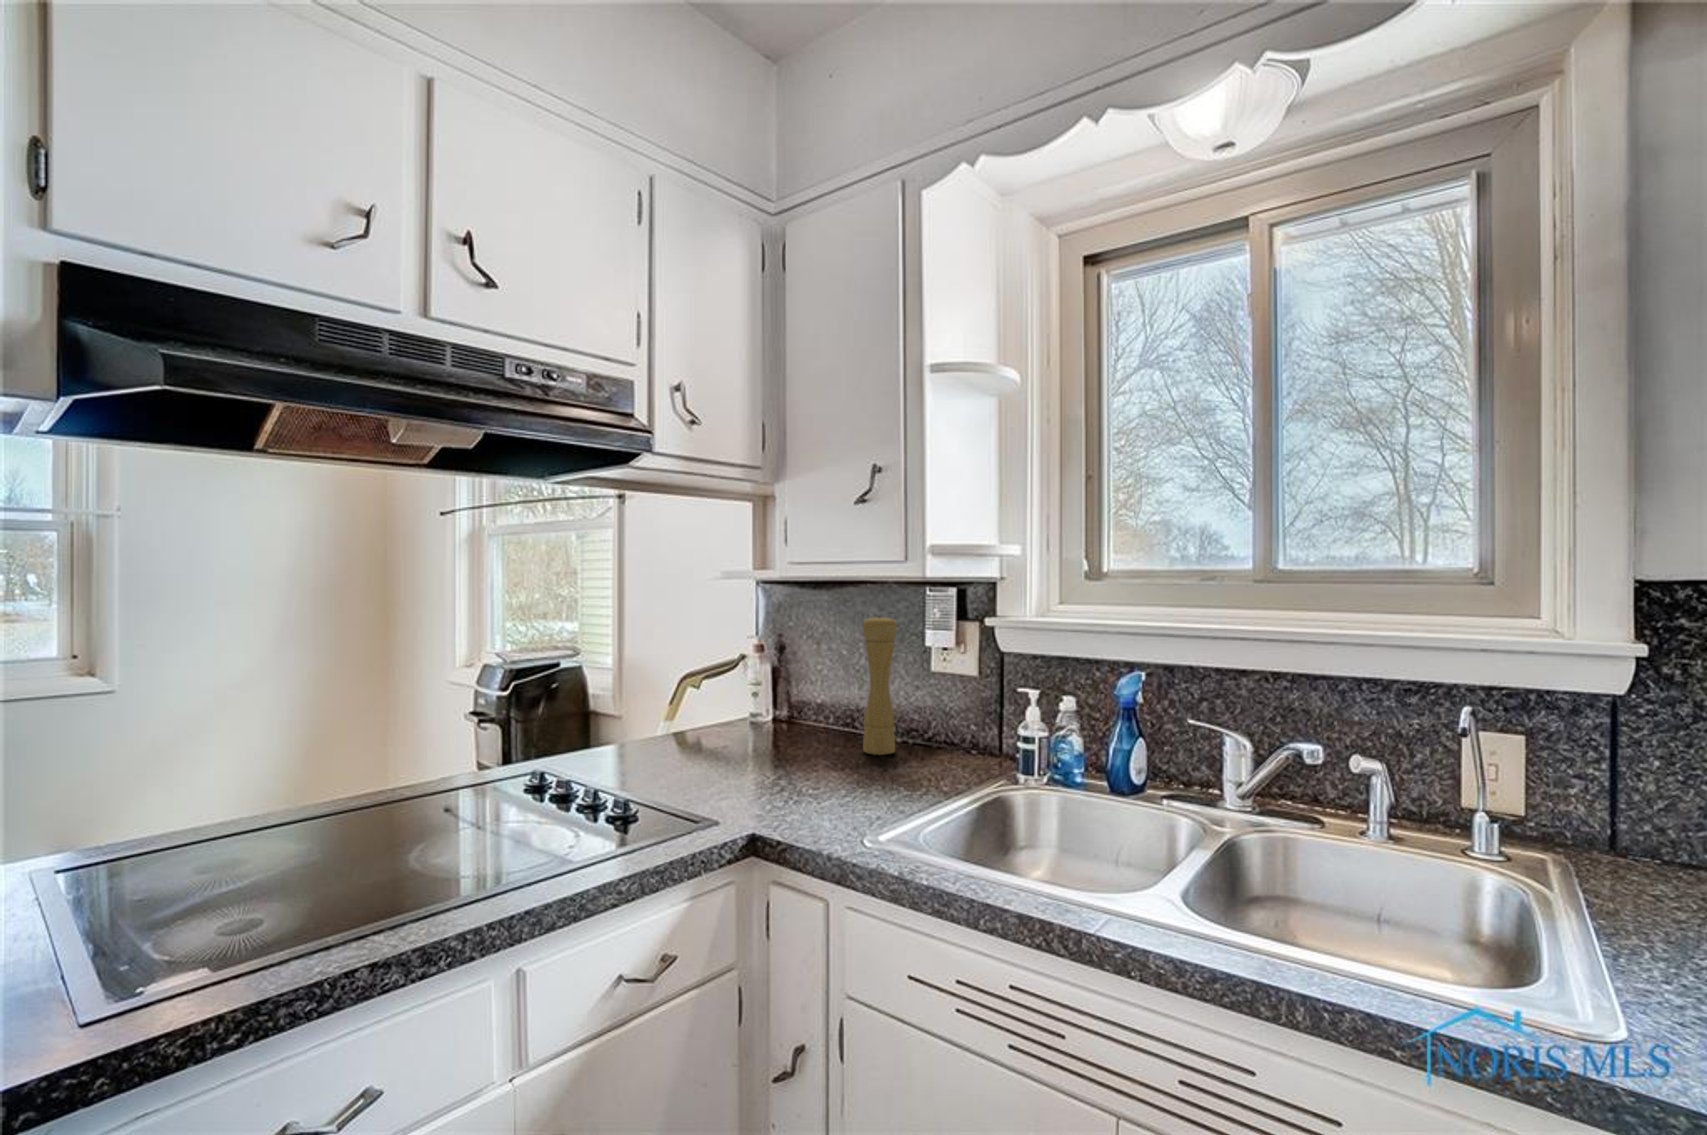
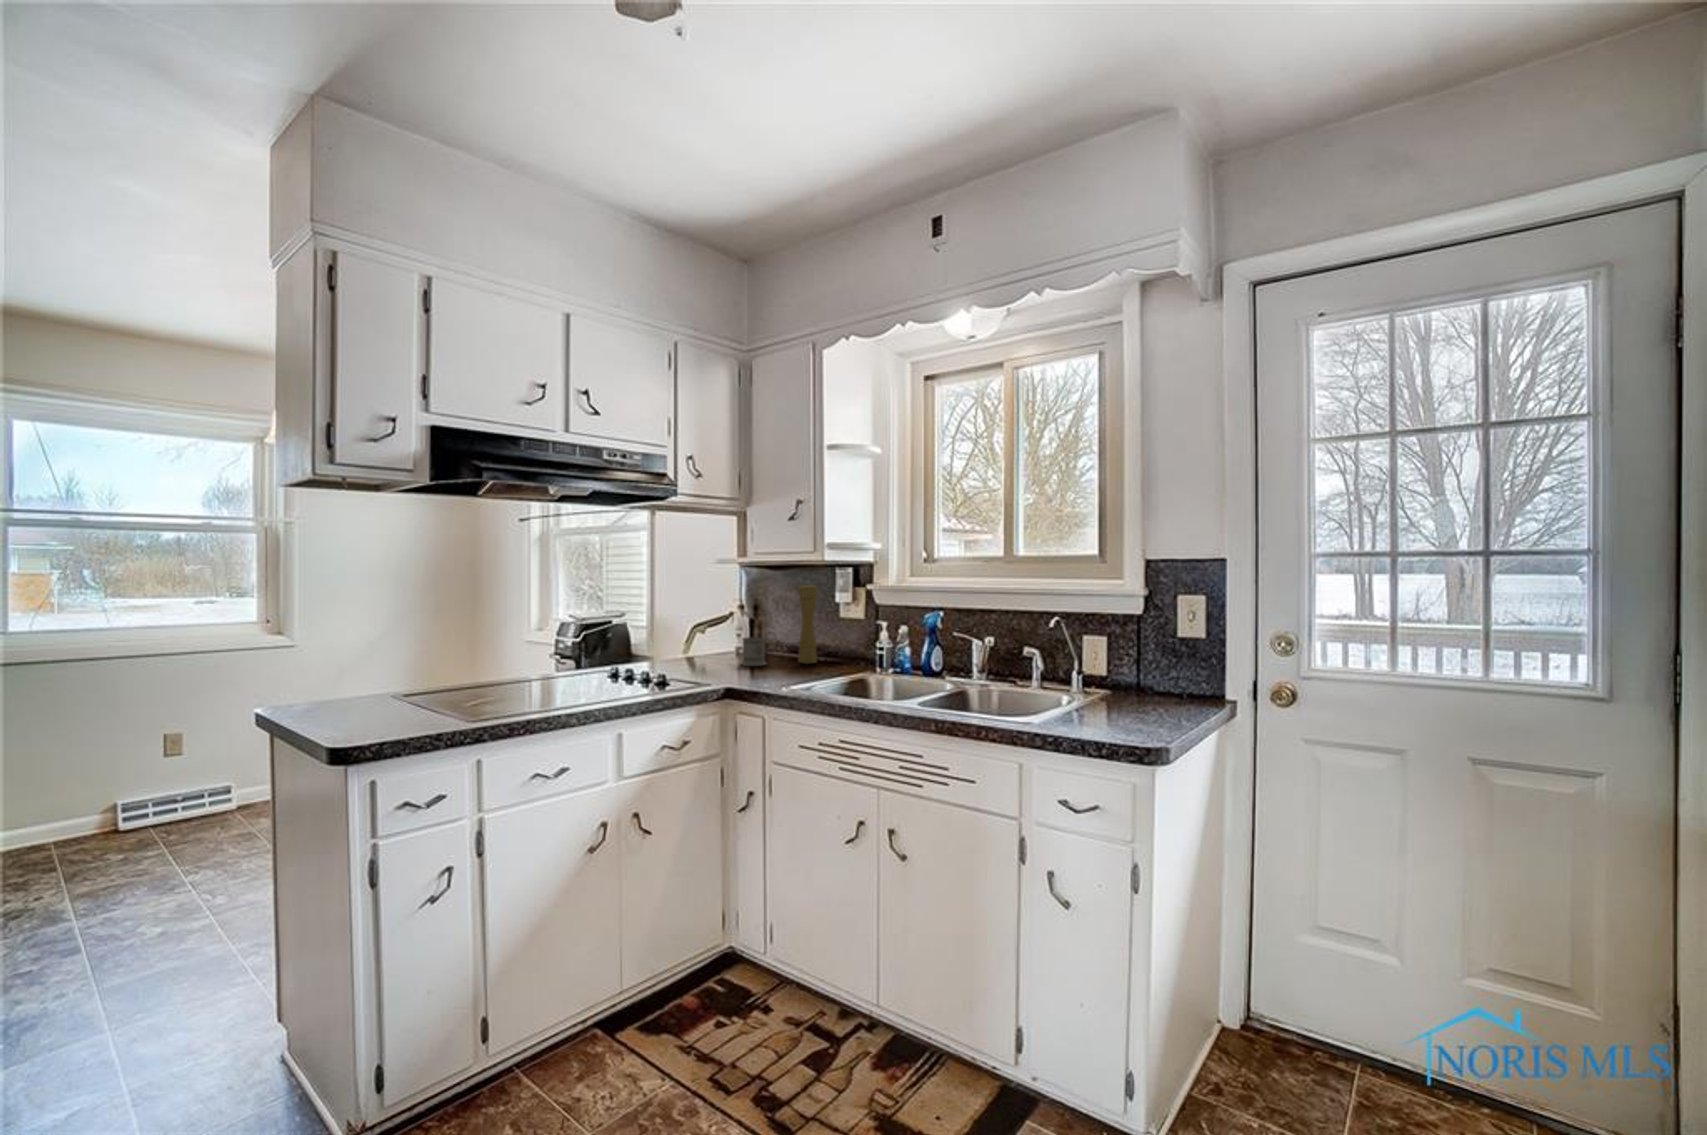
mug: none [763,697,826,762] -> present [741,631,777,666]

